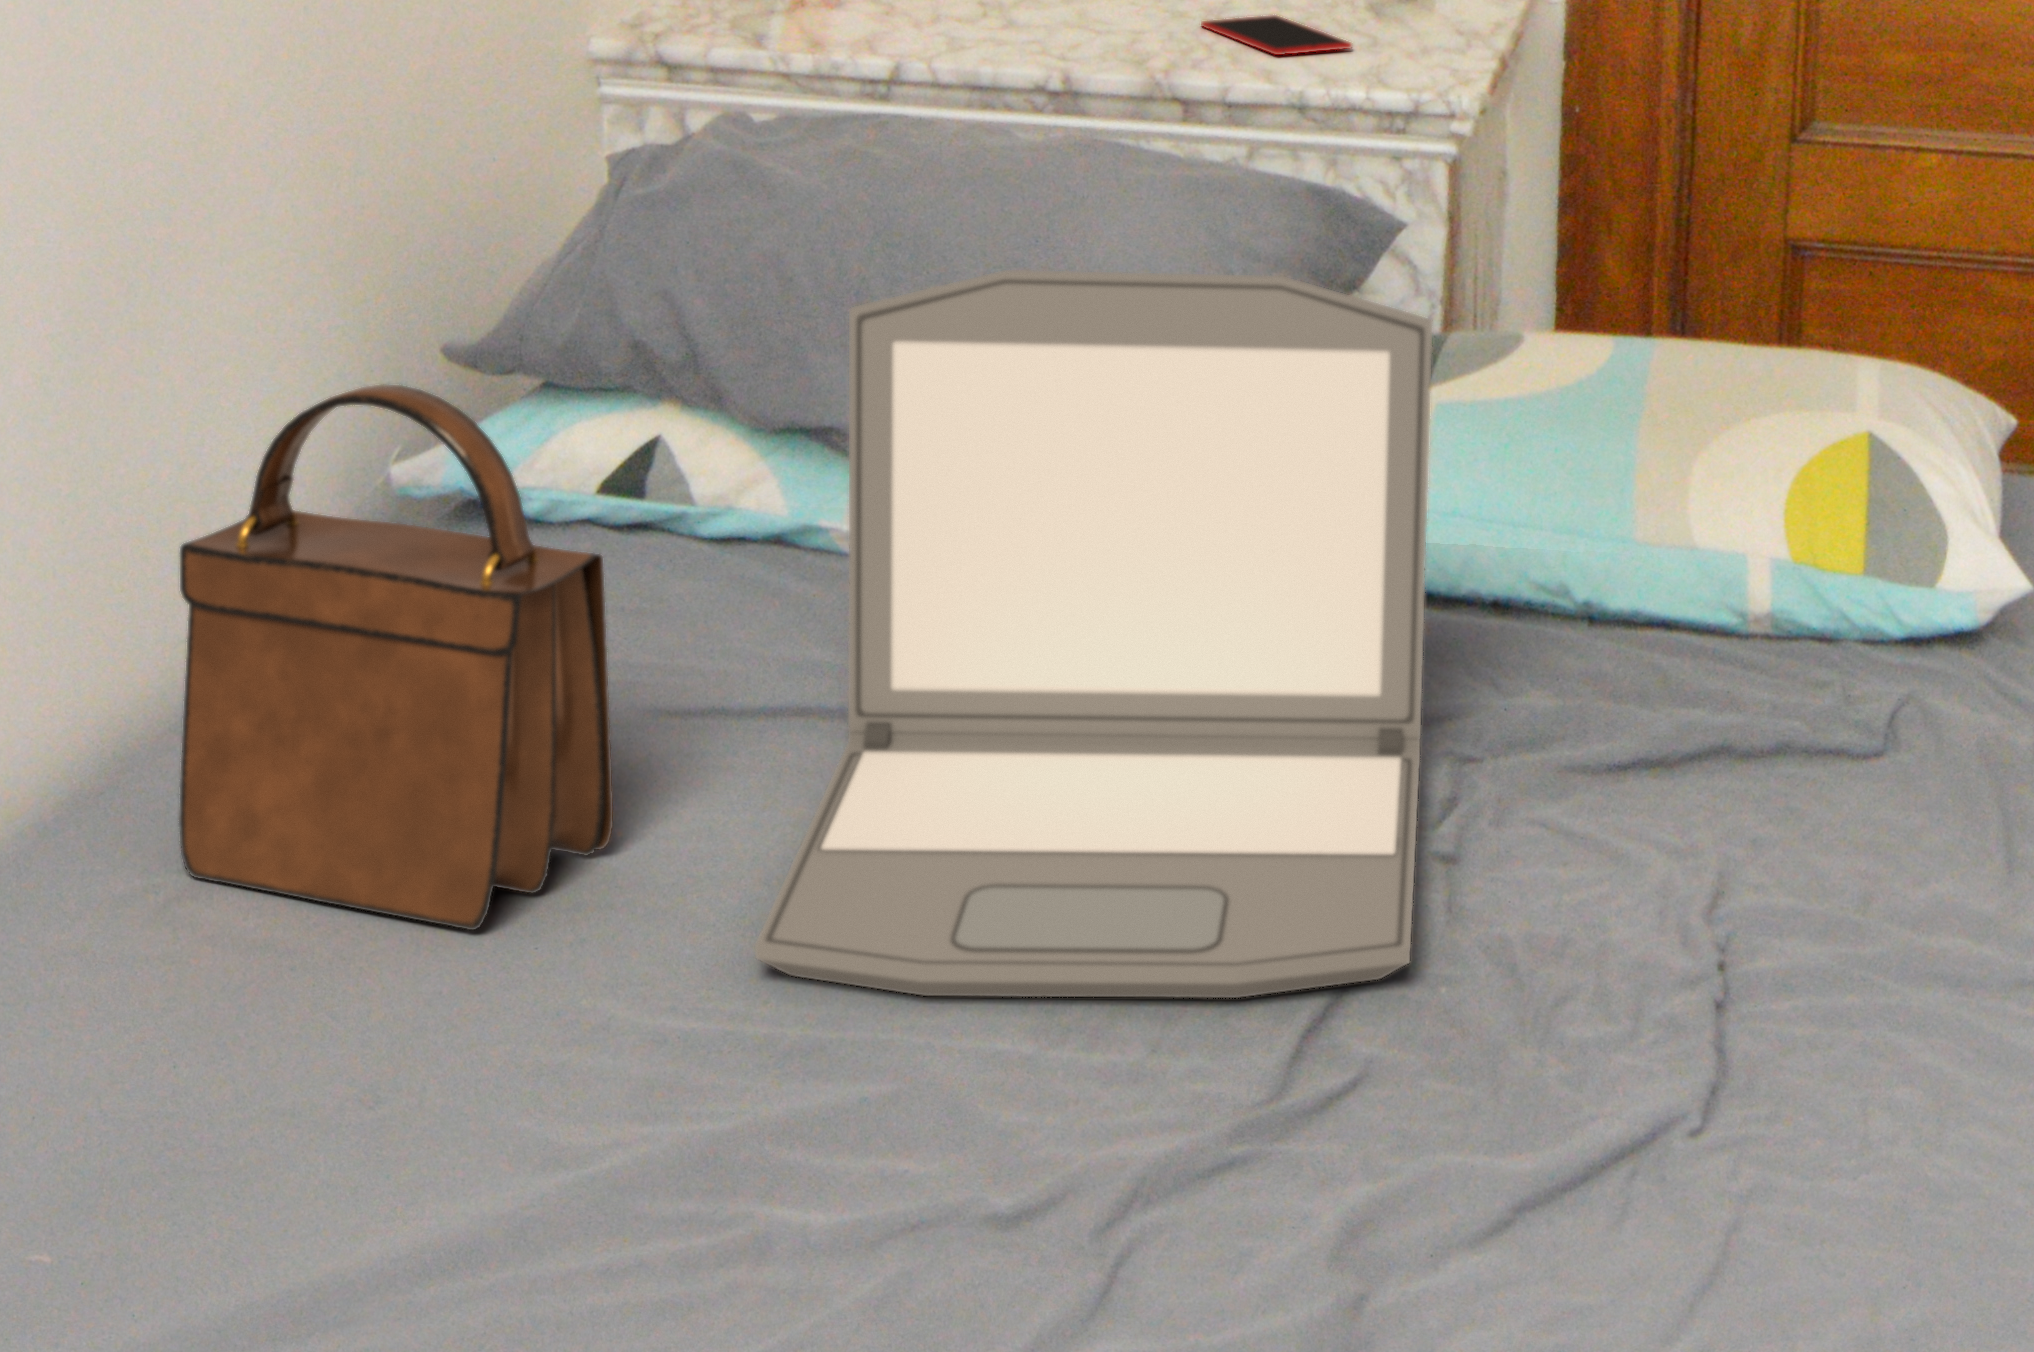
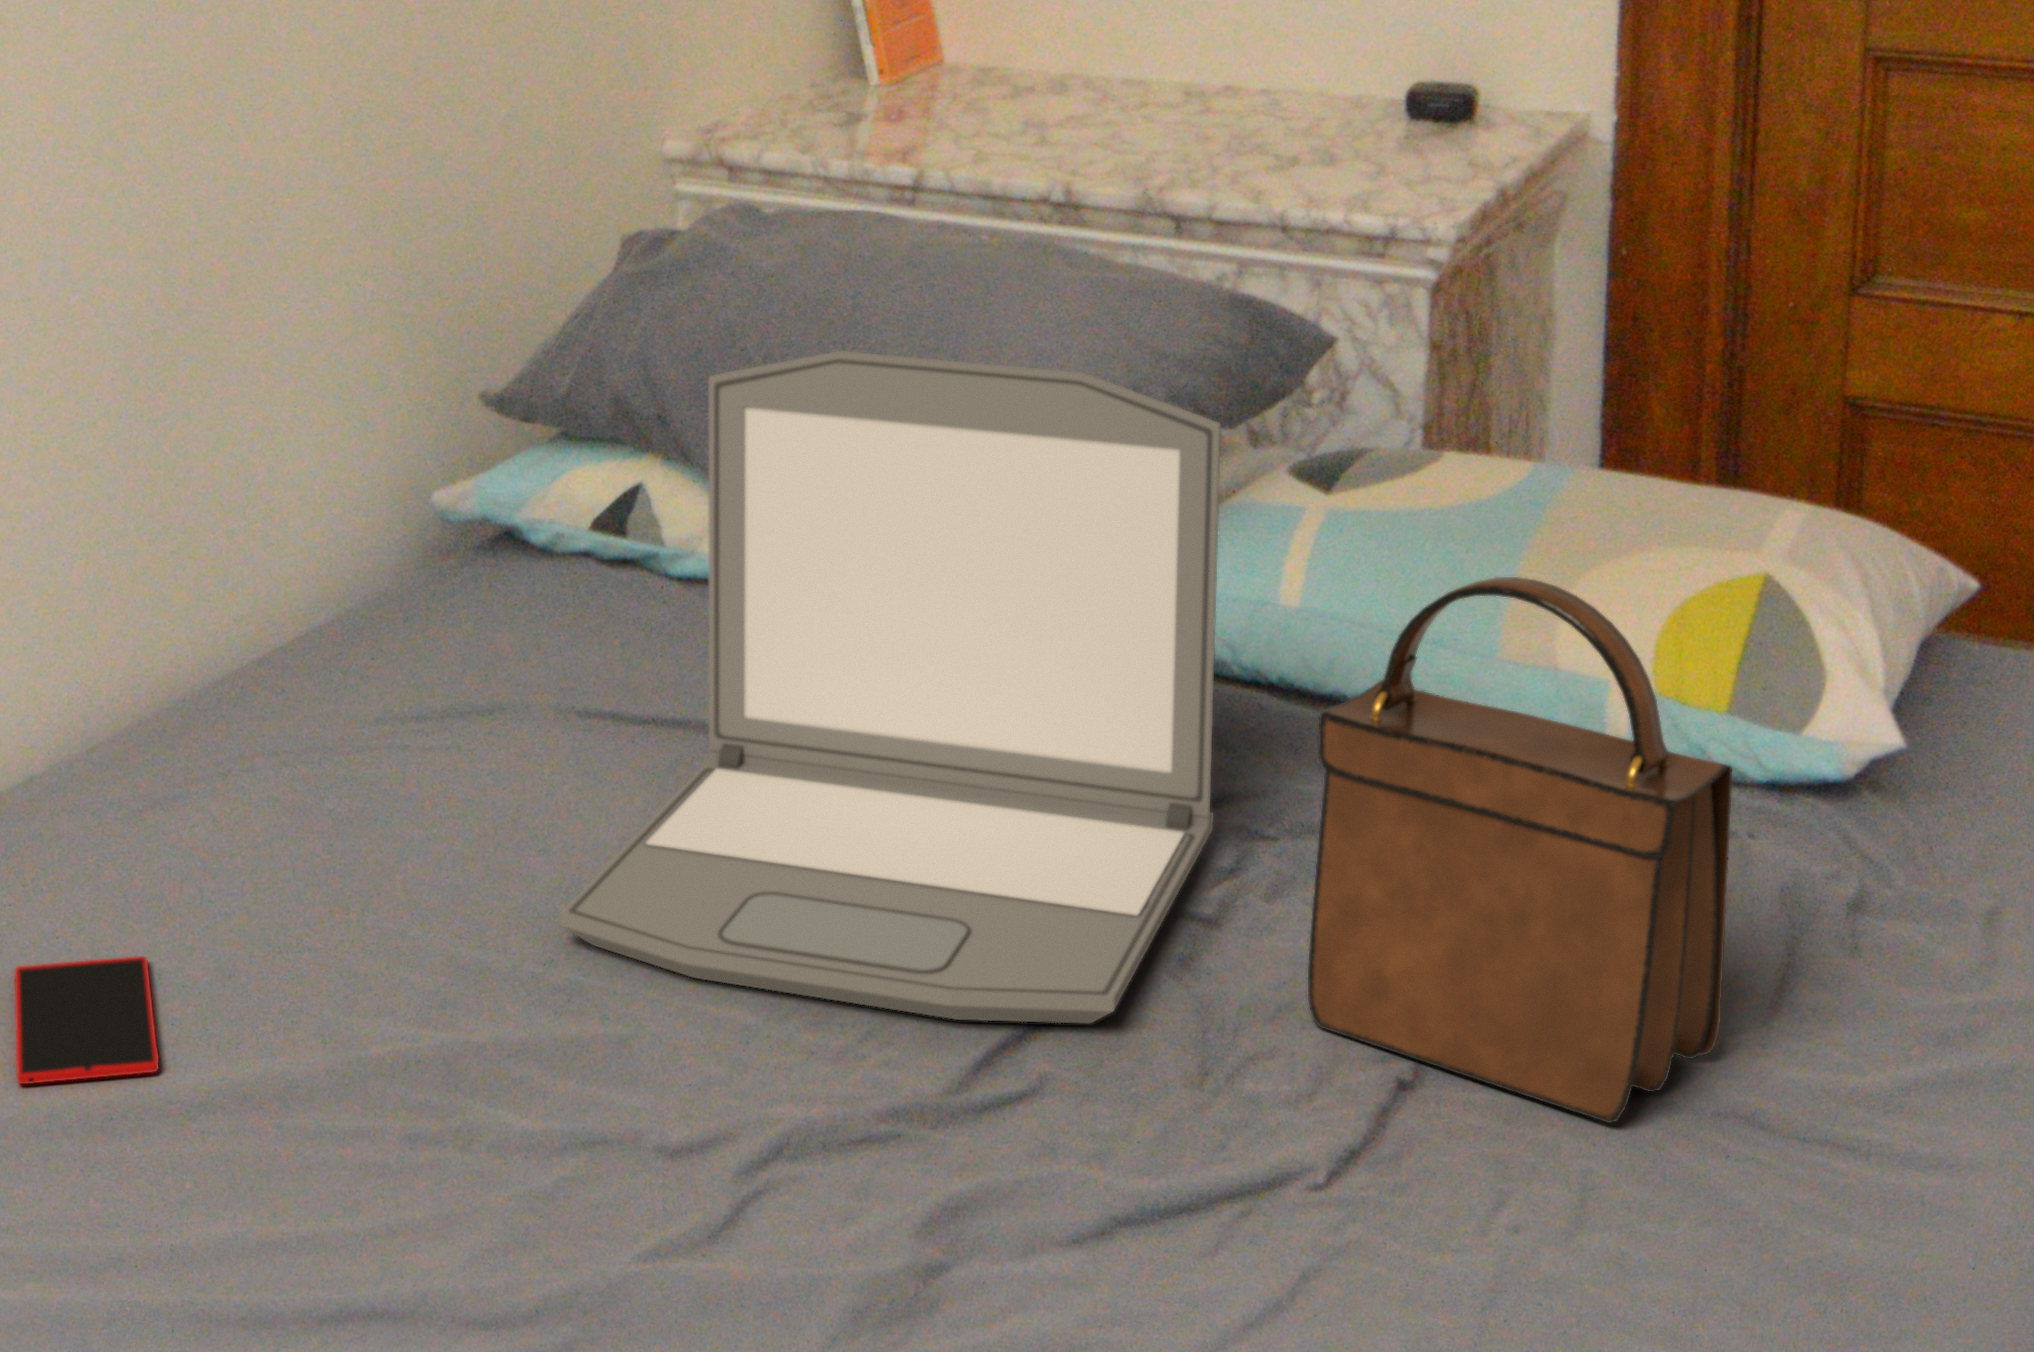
smartphone: present [1201,15,1352,55] -> present [15,956,159,1084]
handbag: present [179,384,613,930] -> present [1308,577,1732,1123]

